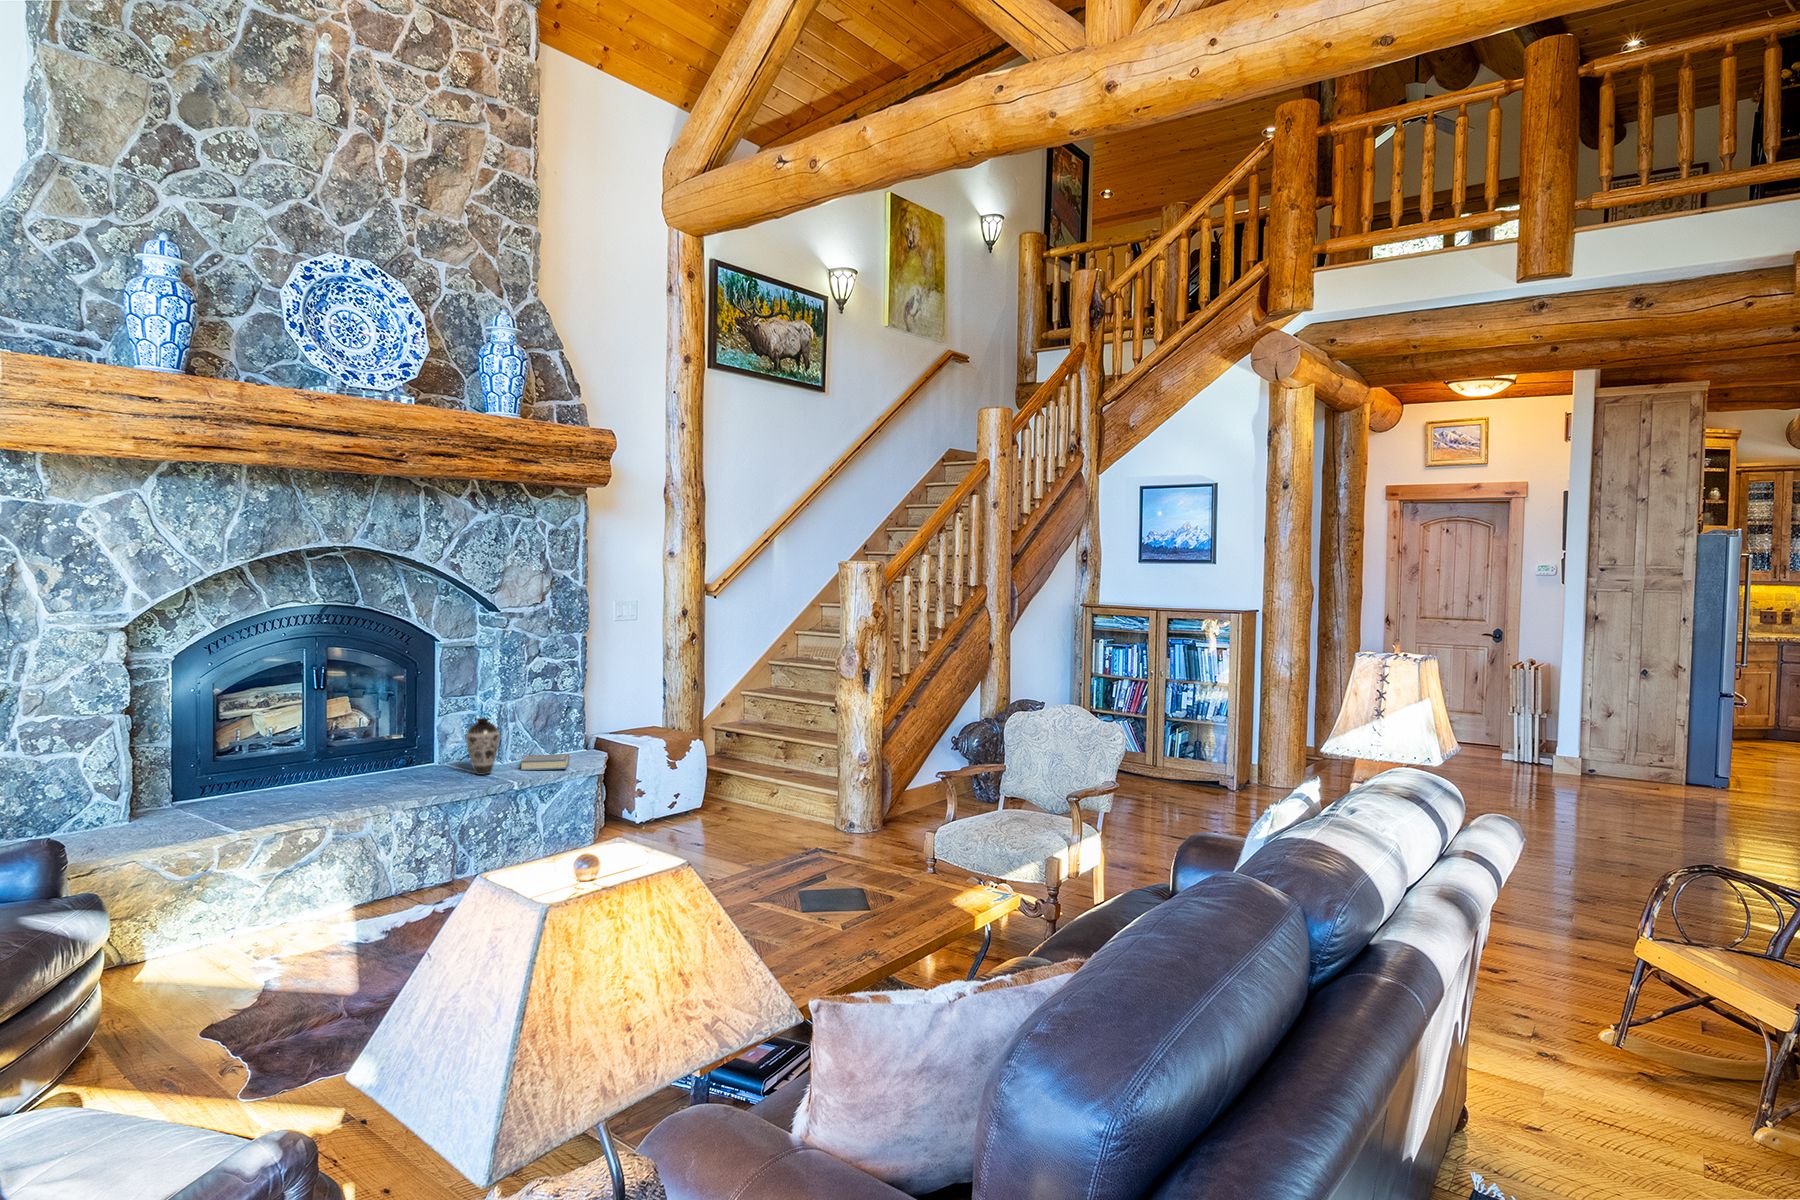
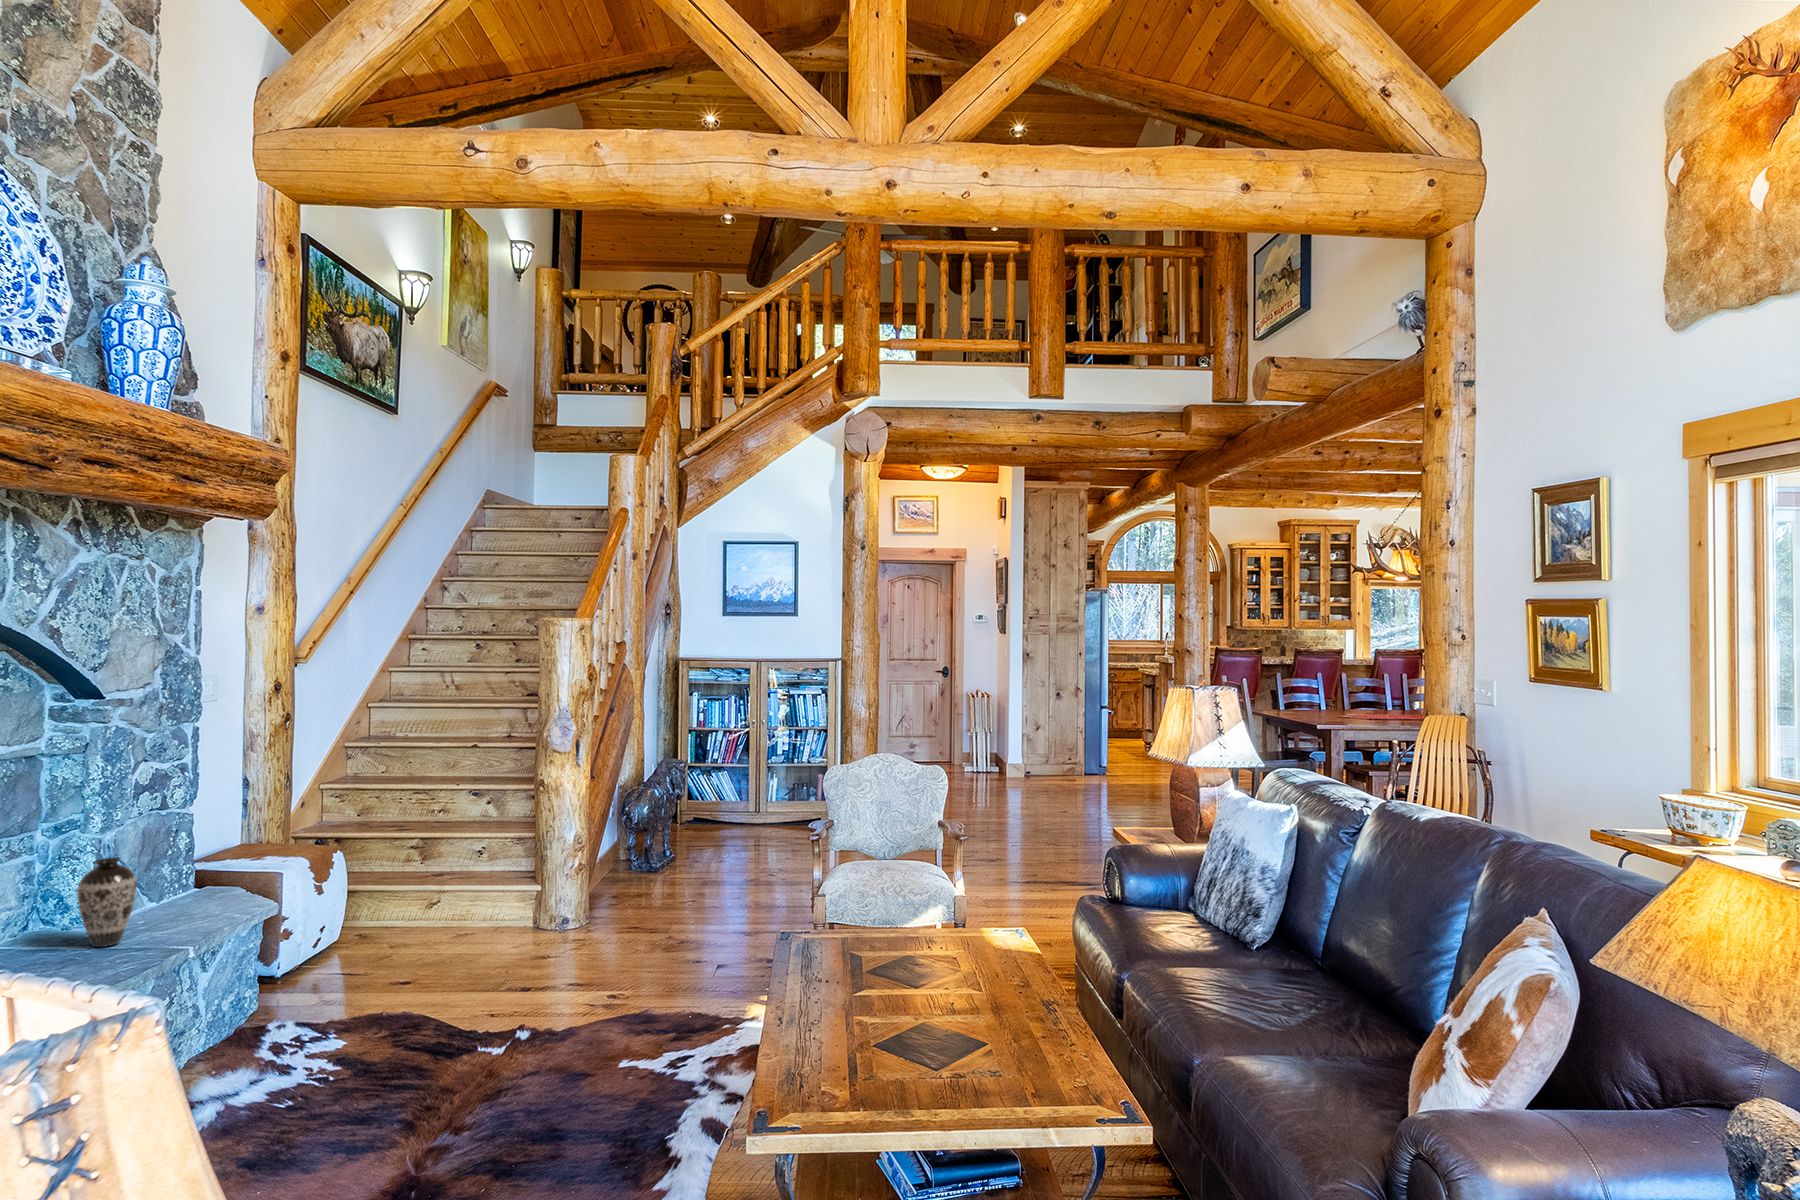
hardback book: present [521,754,570,771] -> none [141,894,229,929]

